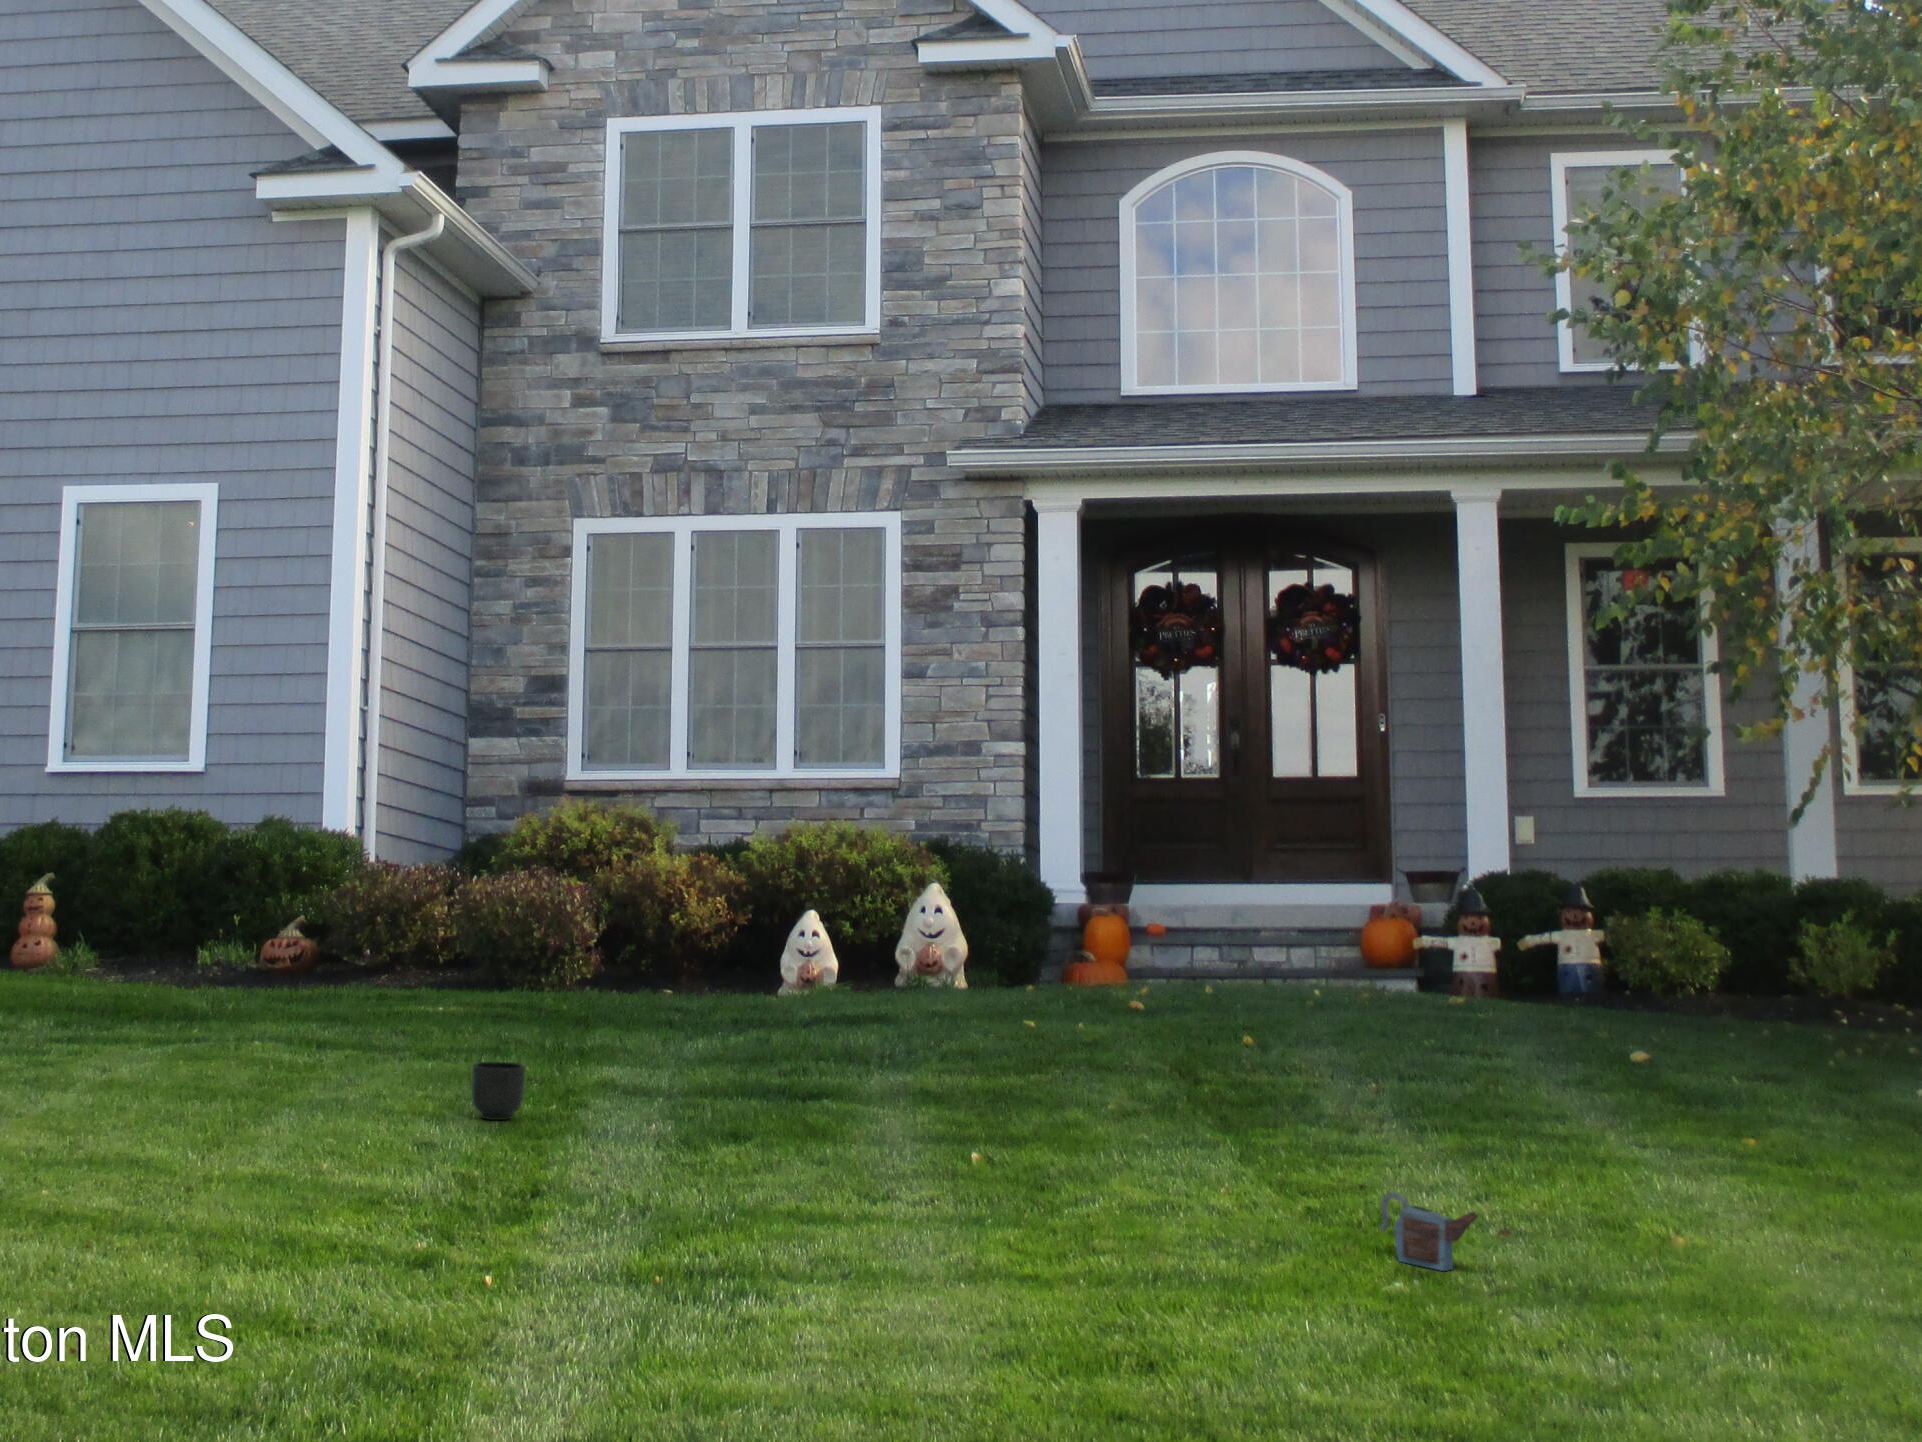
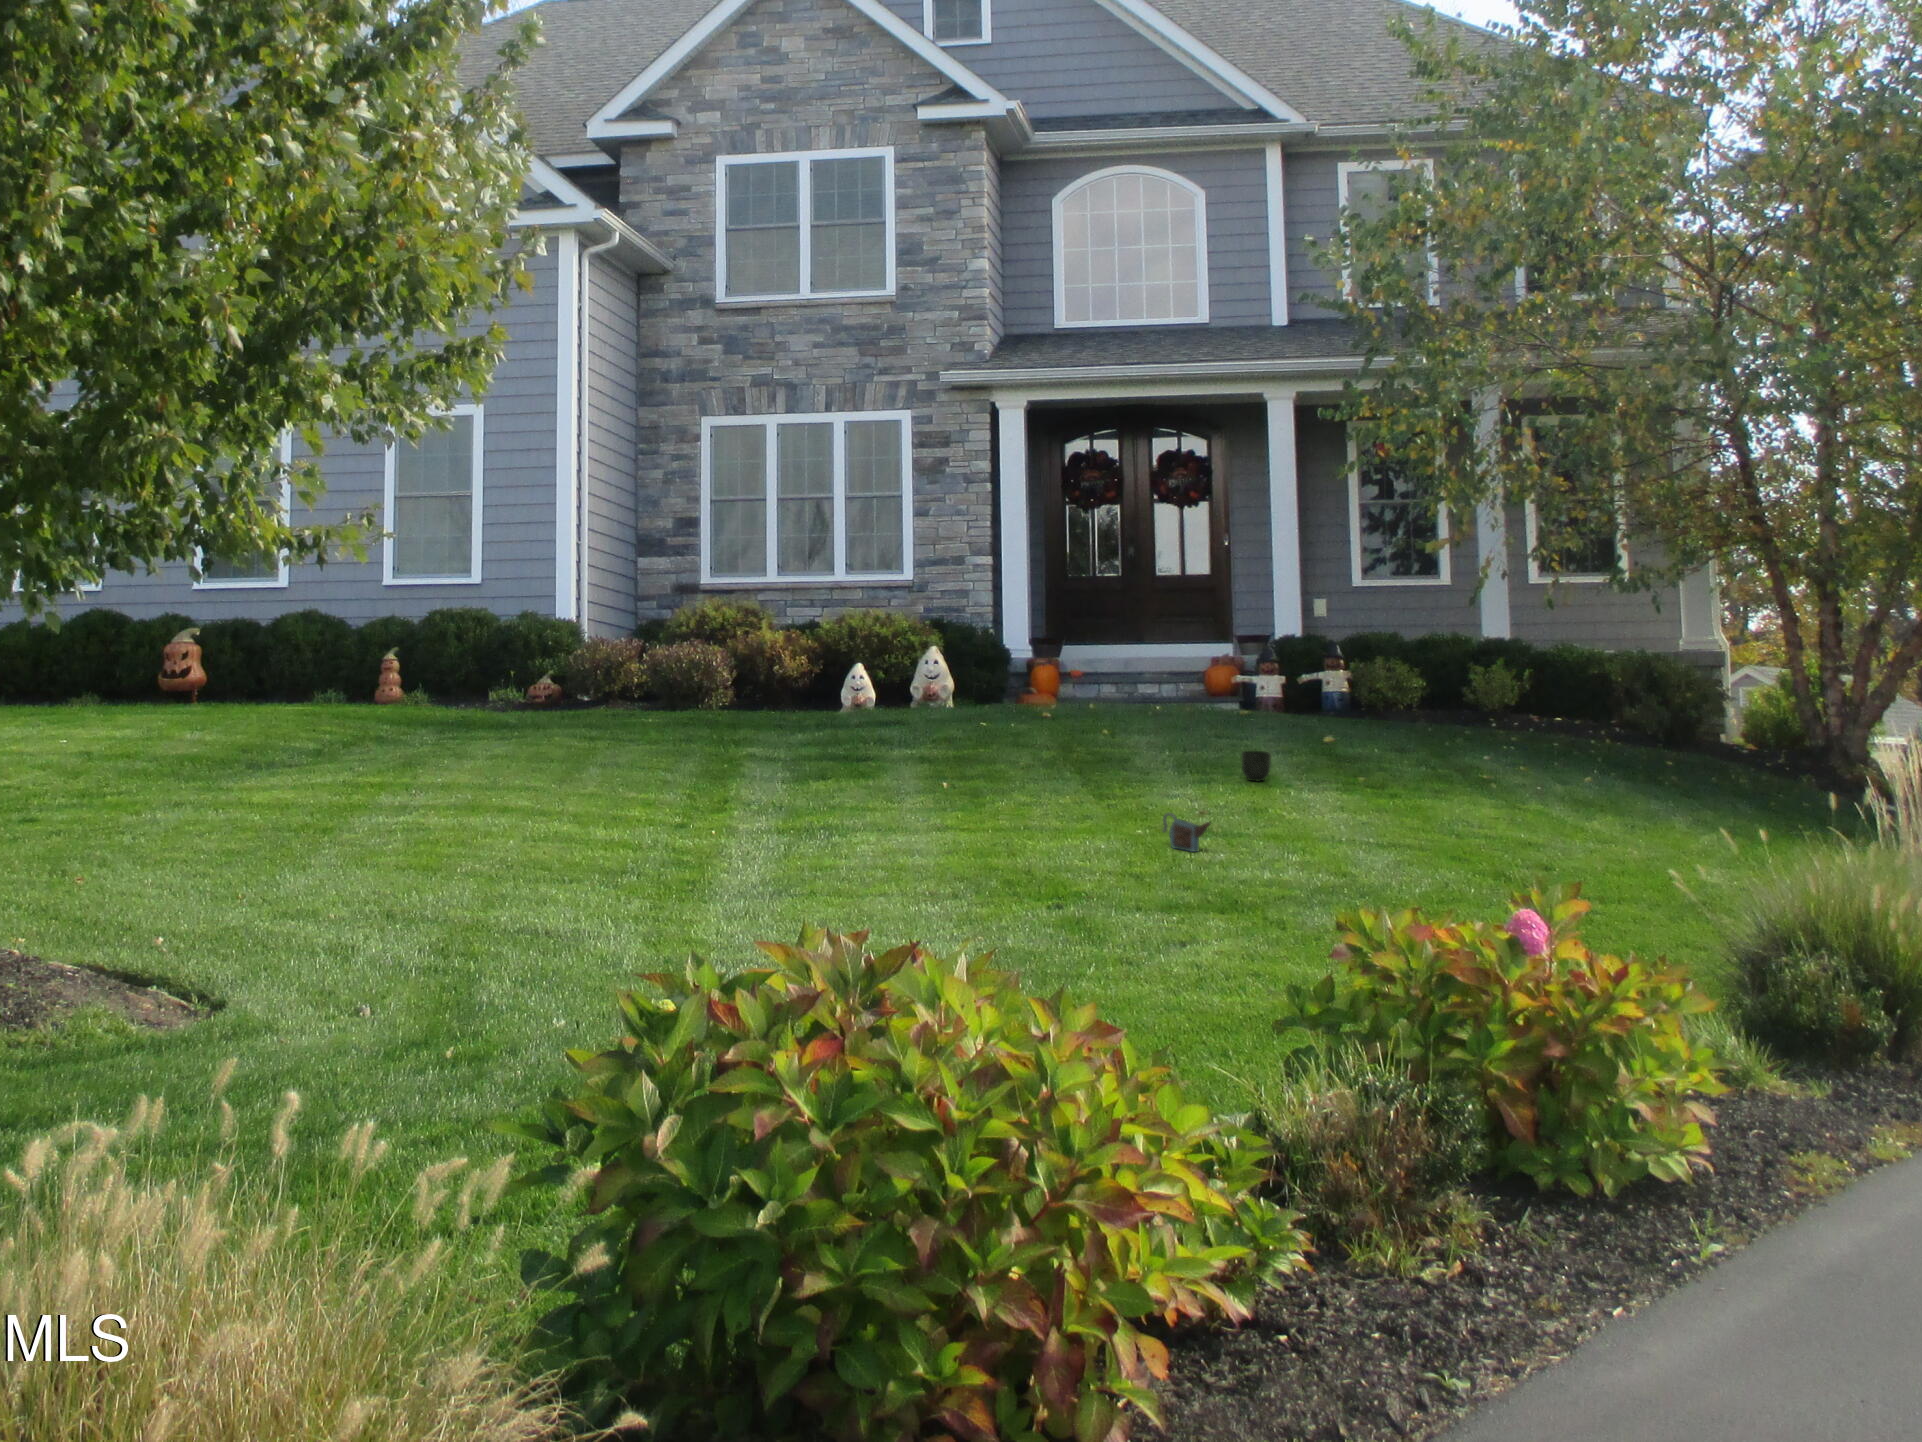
planter: present [472,1062,526,1120] -> present [1241,751,1271,781]

